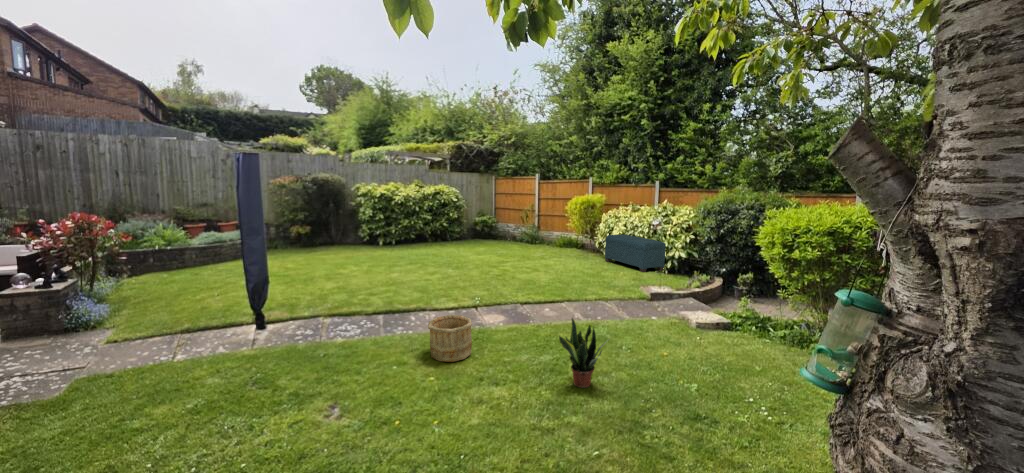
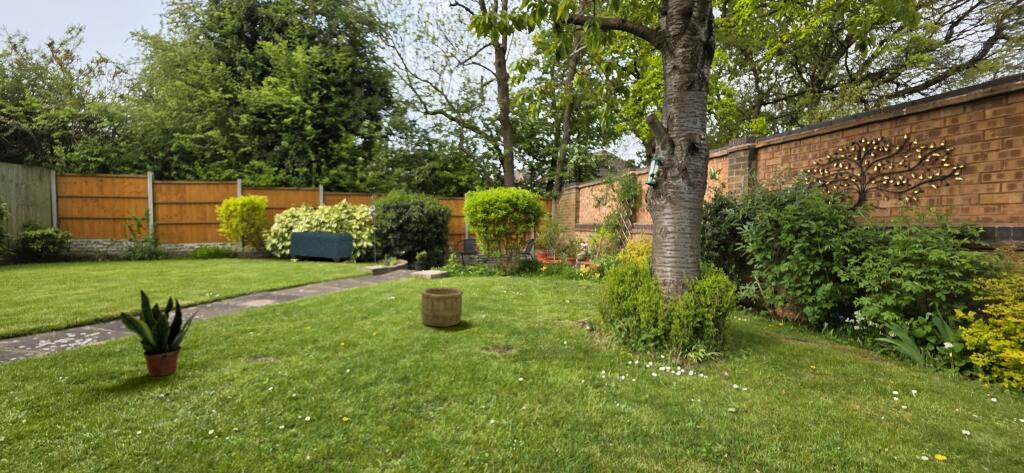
wooden bucket: present [428,315,472,362] -> present [421,287,463,327]
potted plant: present [559,318,606,388] -> present [121,290,199,376]

